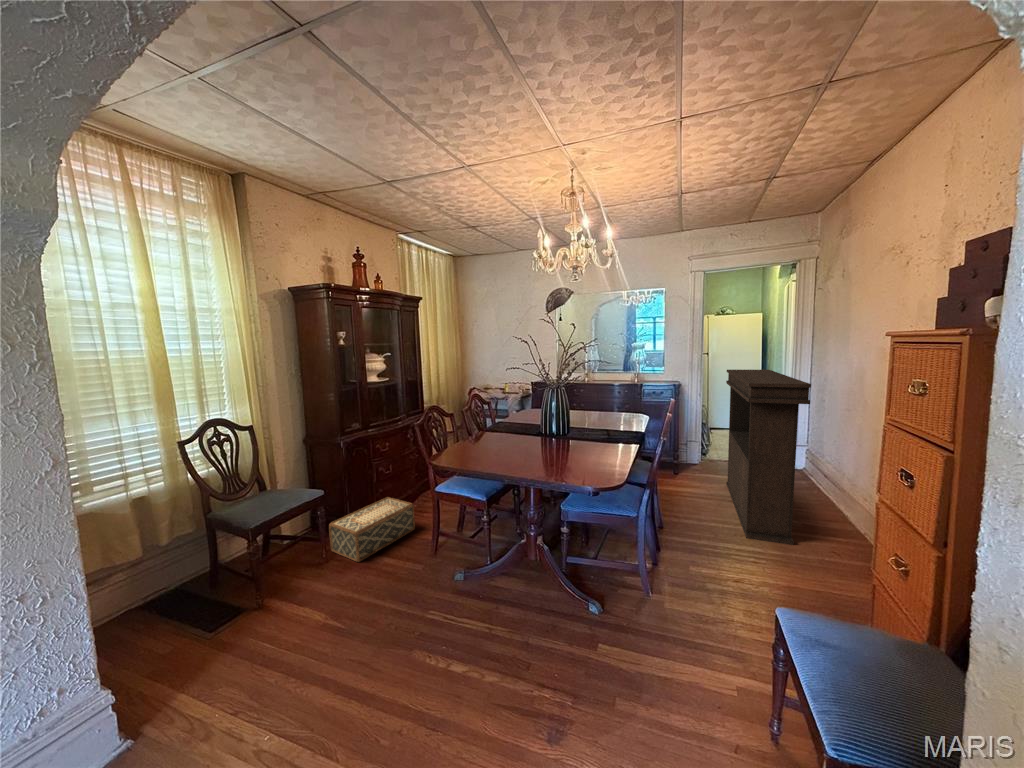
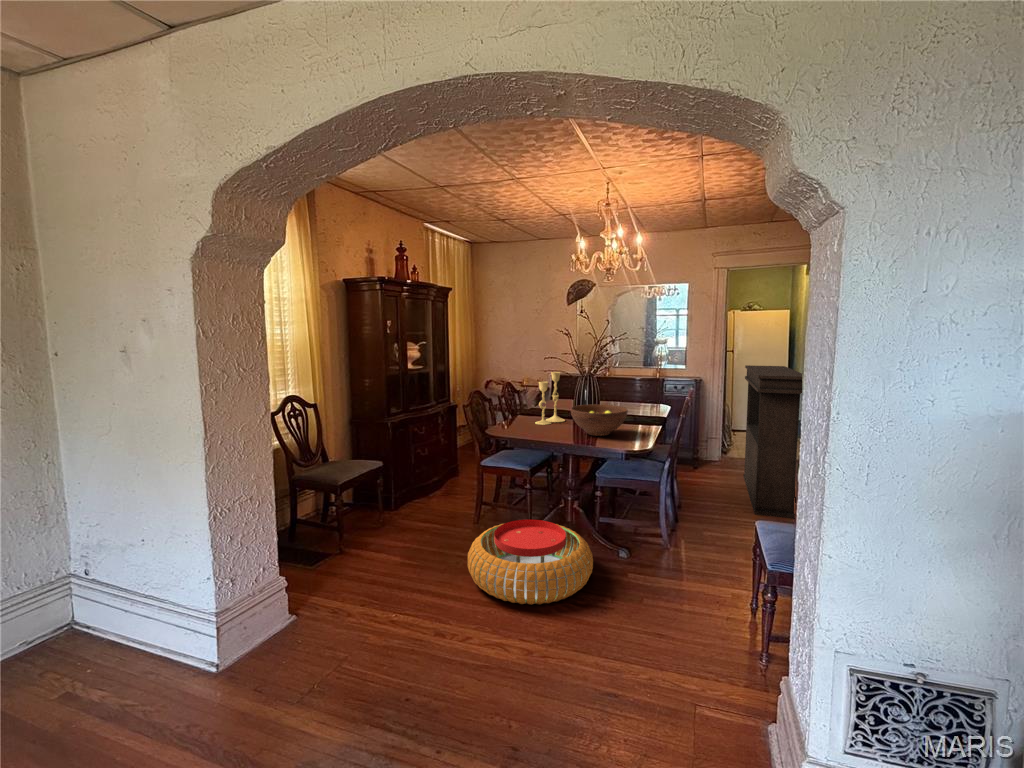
candlestick: none [494,384,530,446] -> present [535,372,565,425]
fruit bowl: none [527,423,596,464] -> present [571,404,628,436]
woven basket: present [329,497,415,562] -> none [381,478,452,528]
pouf: none [388,567,551,713] -> present [468,519,593,605]

